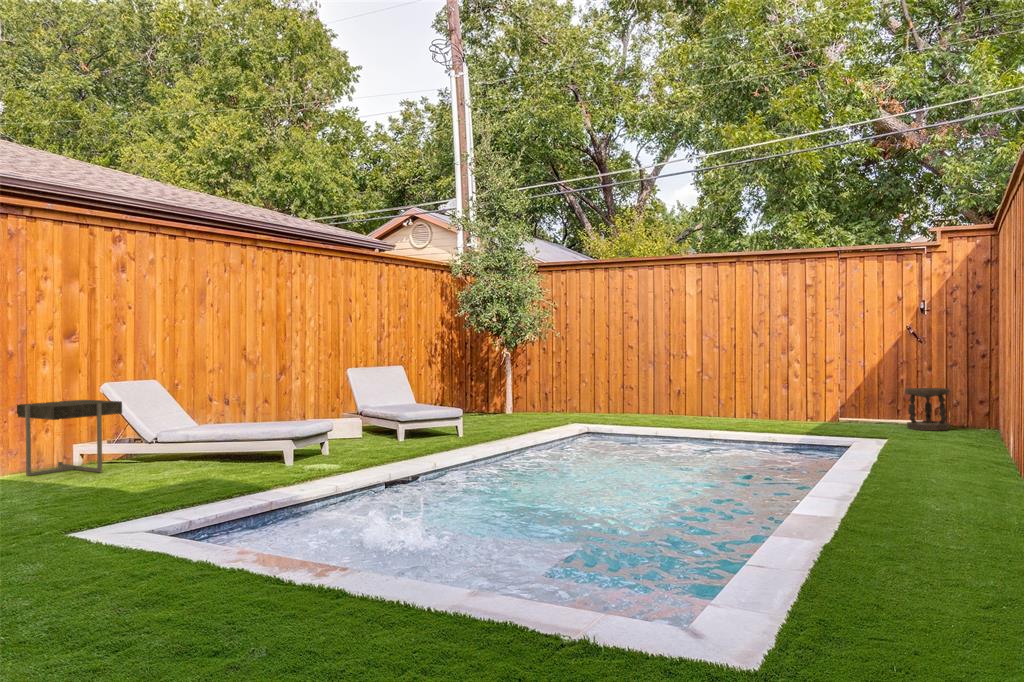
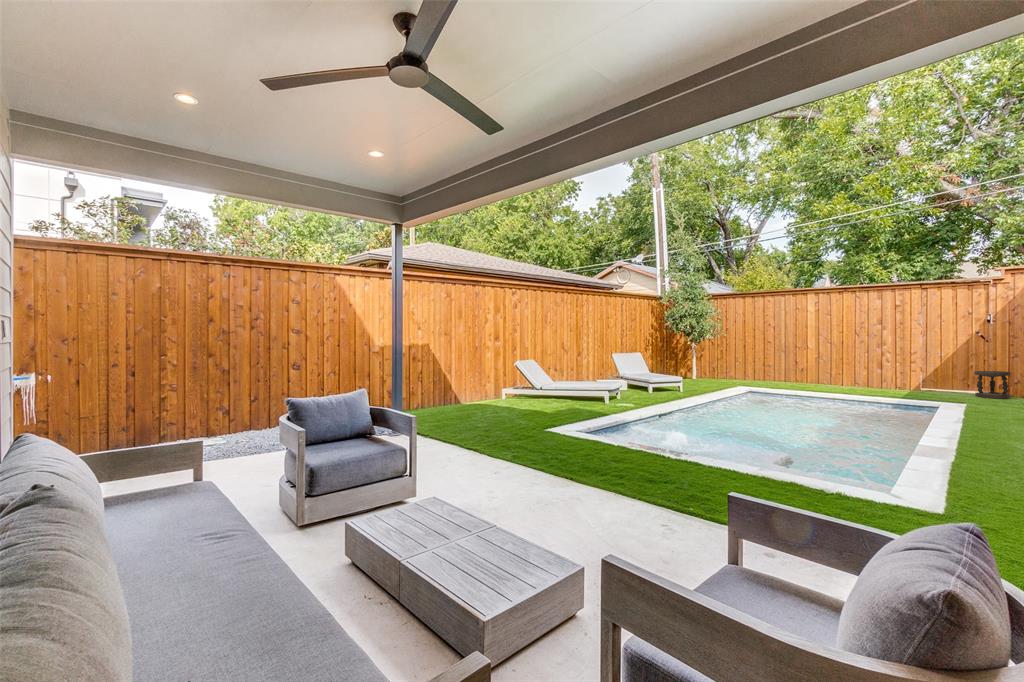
side table: present [17,400,122,476] -> none [479,369,524,404]

